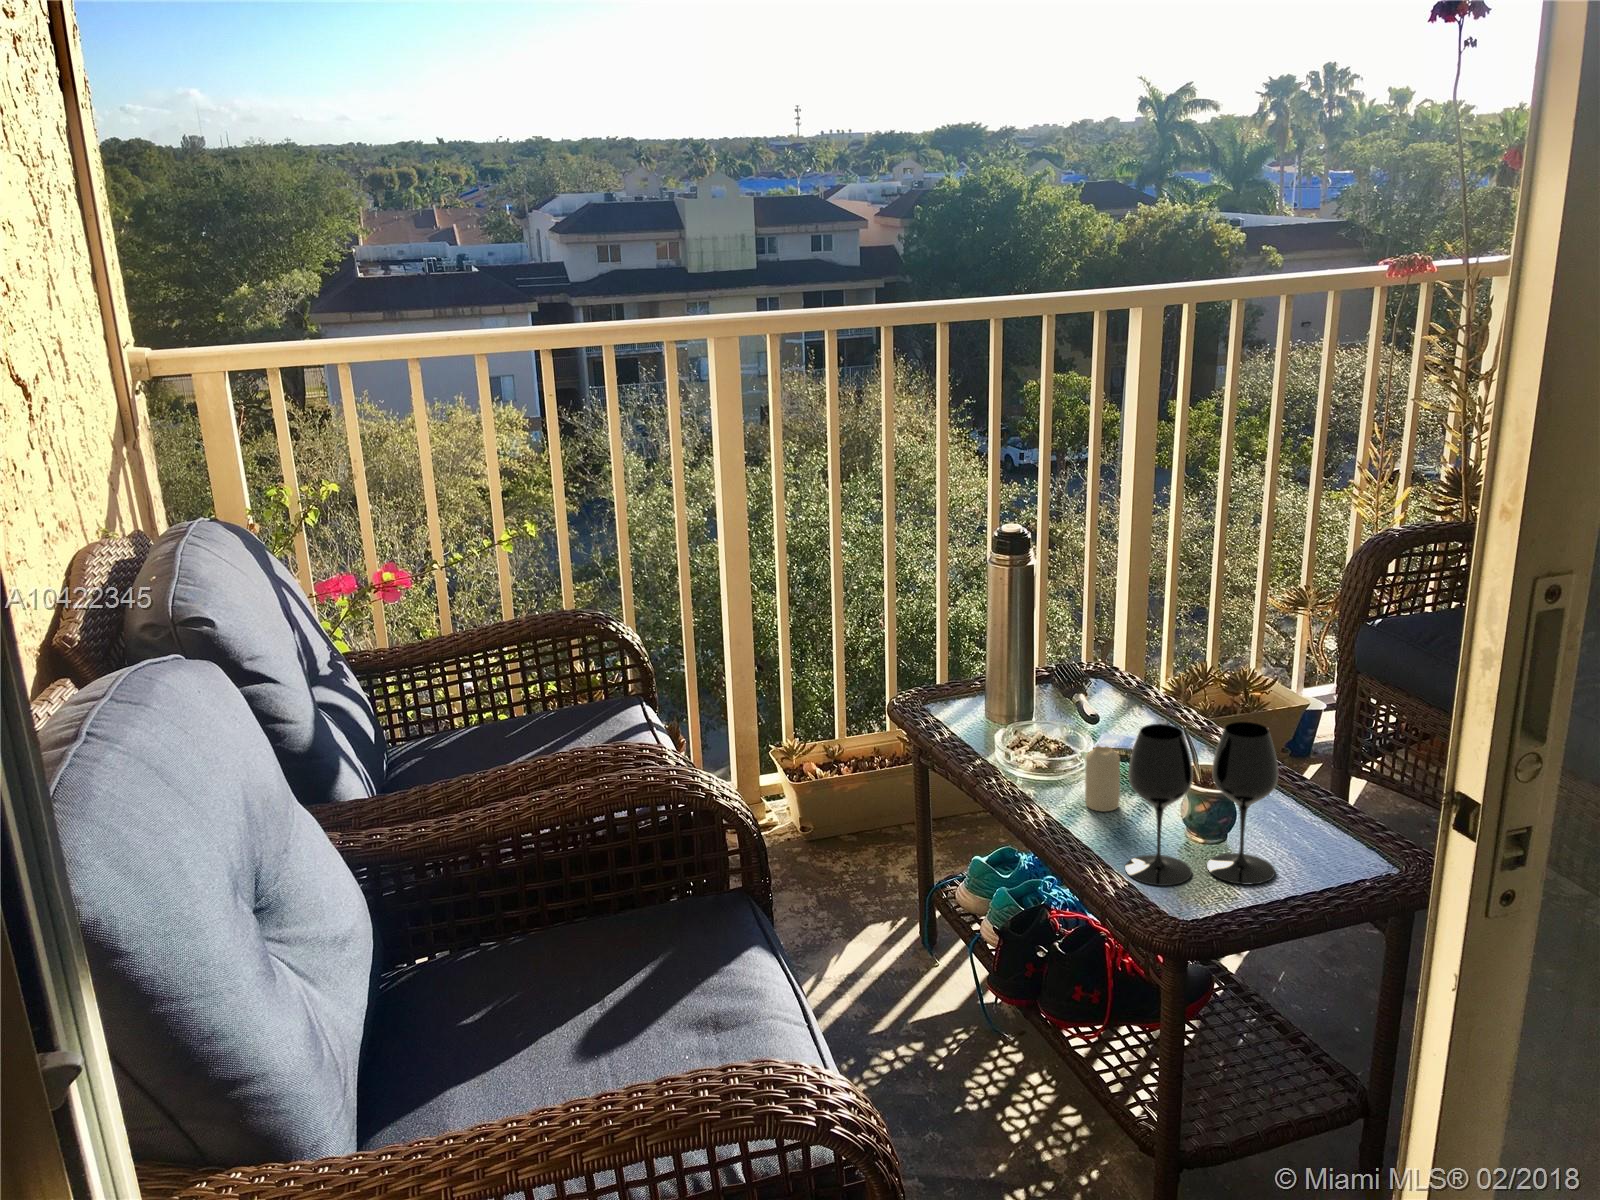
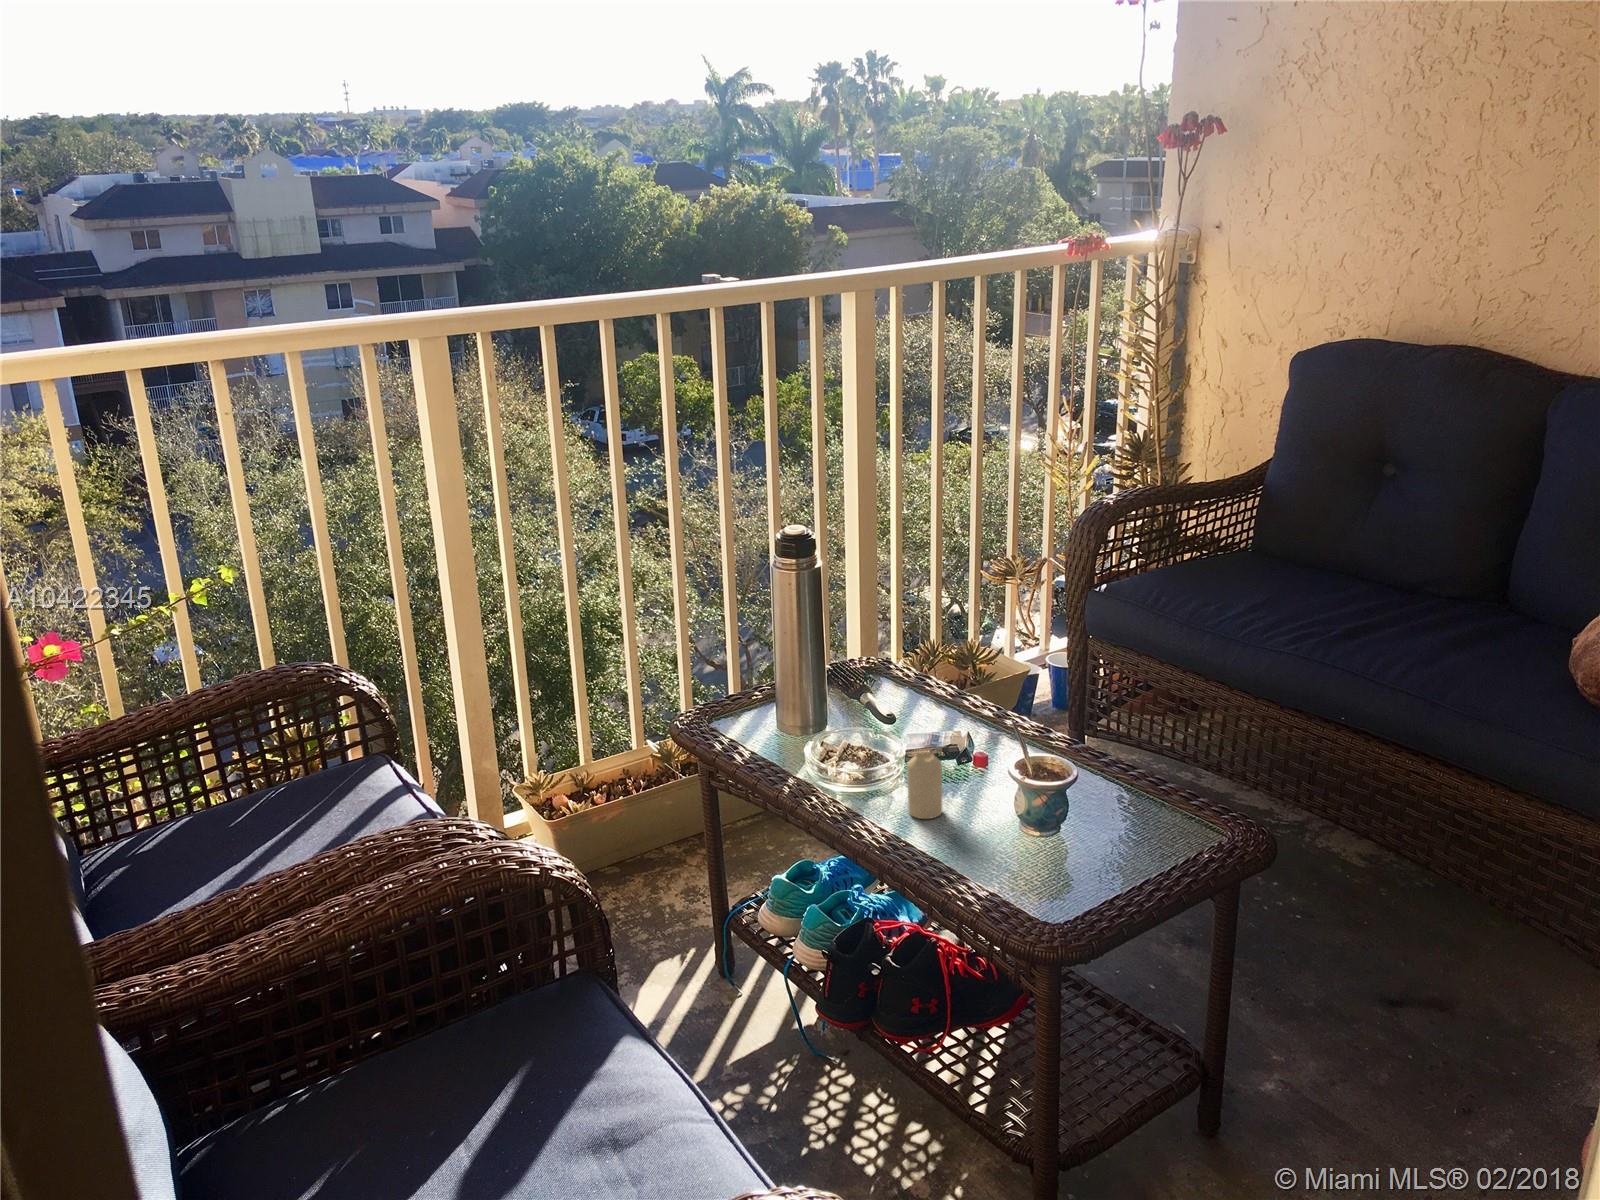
wine glass: present [1125,722,1278,886] -> none [978,716,1119,891]

